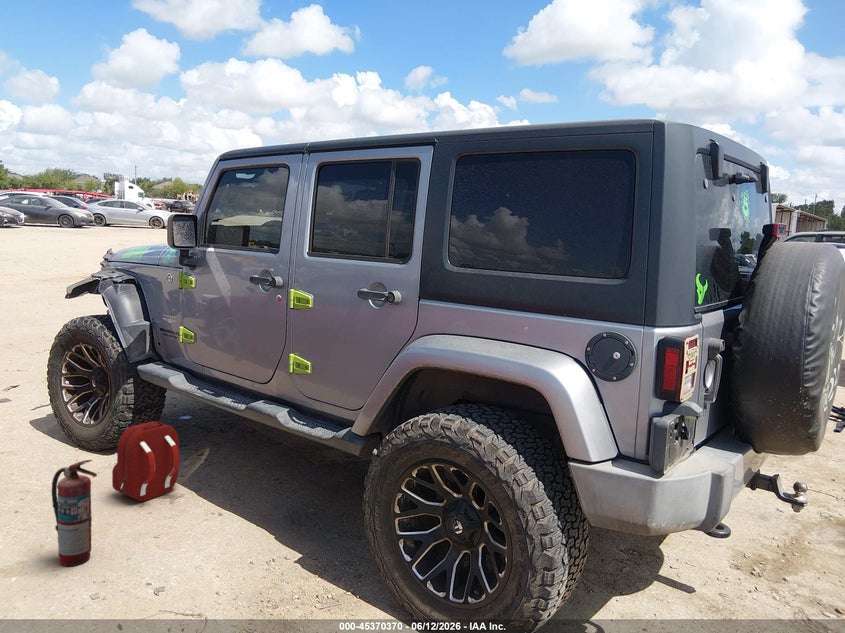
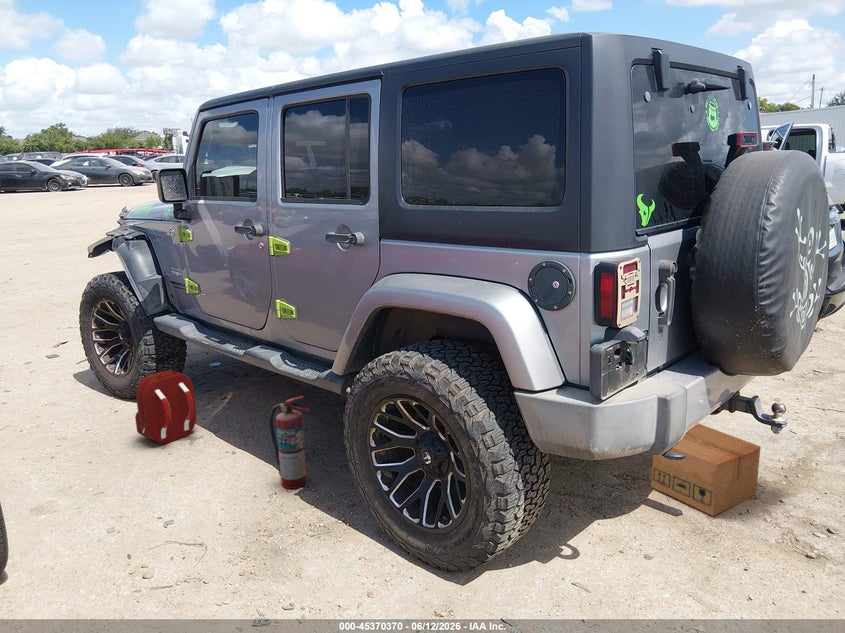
fire extinguisher: present [52,460,97,566] -> present [269,396,309,489]
cardboard box: none [662,501,770,597] -> present [651,423,761,516]

